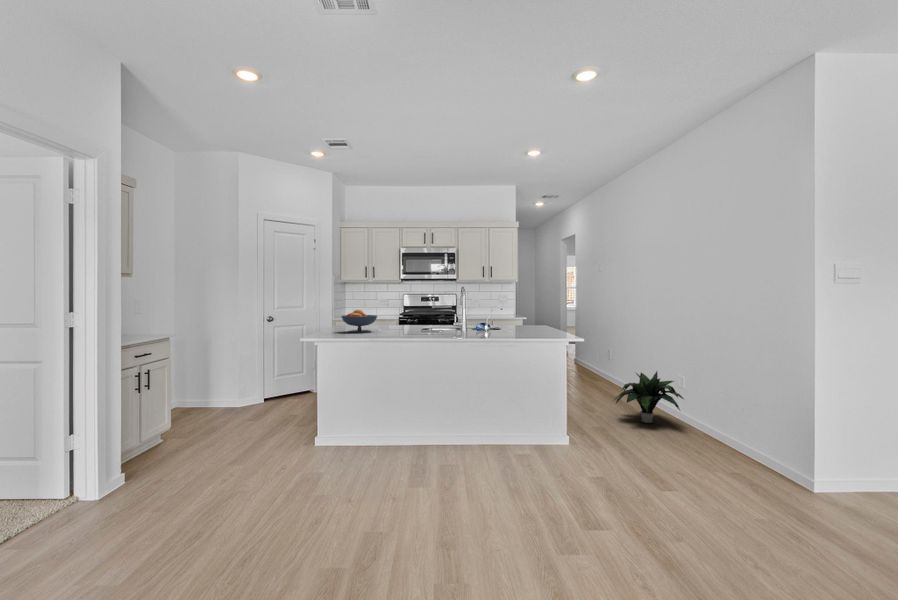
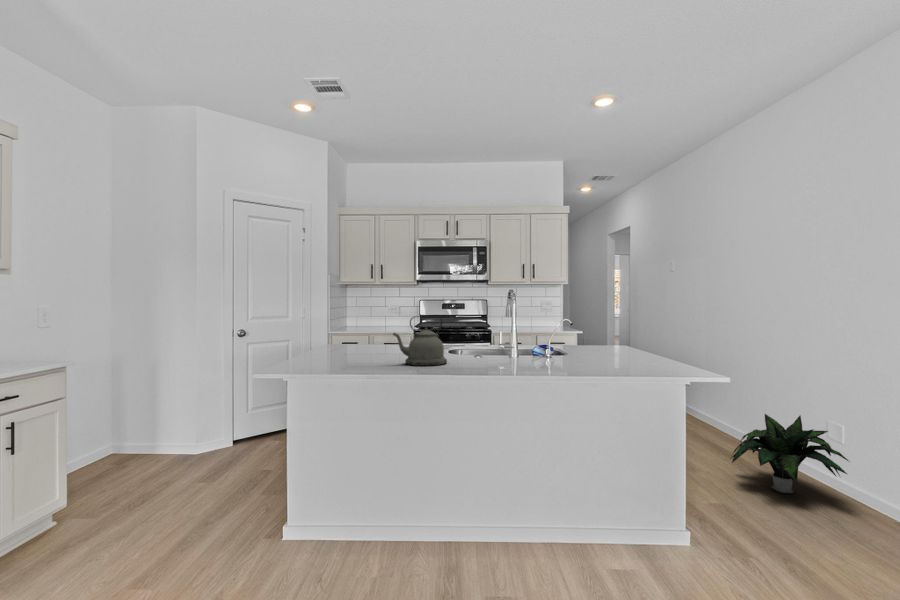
kettle: none [384,304,419,336] -> present [393,316,447,366]
fruit bowl: present [342,310,377,333] -> none [330,323,383,358]

